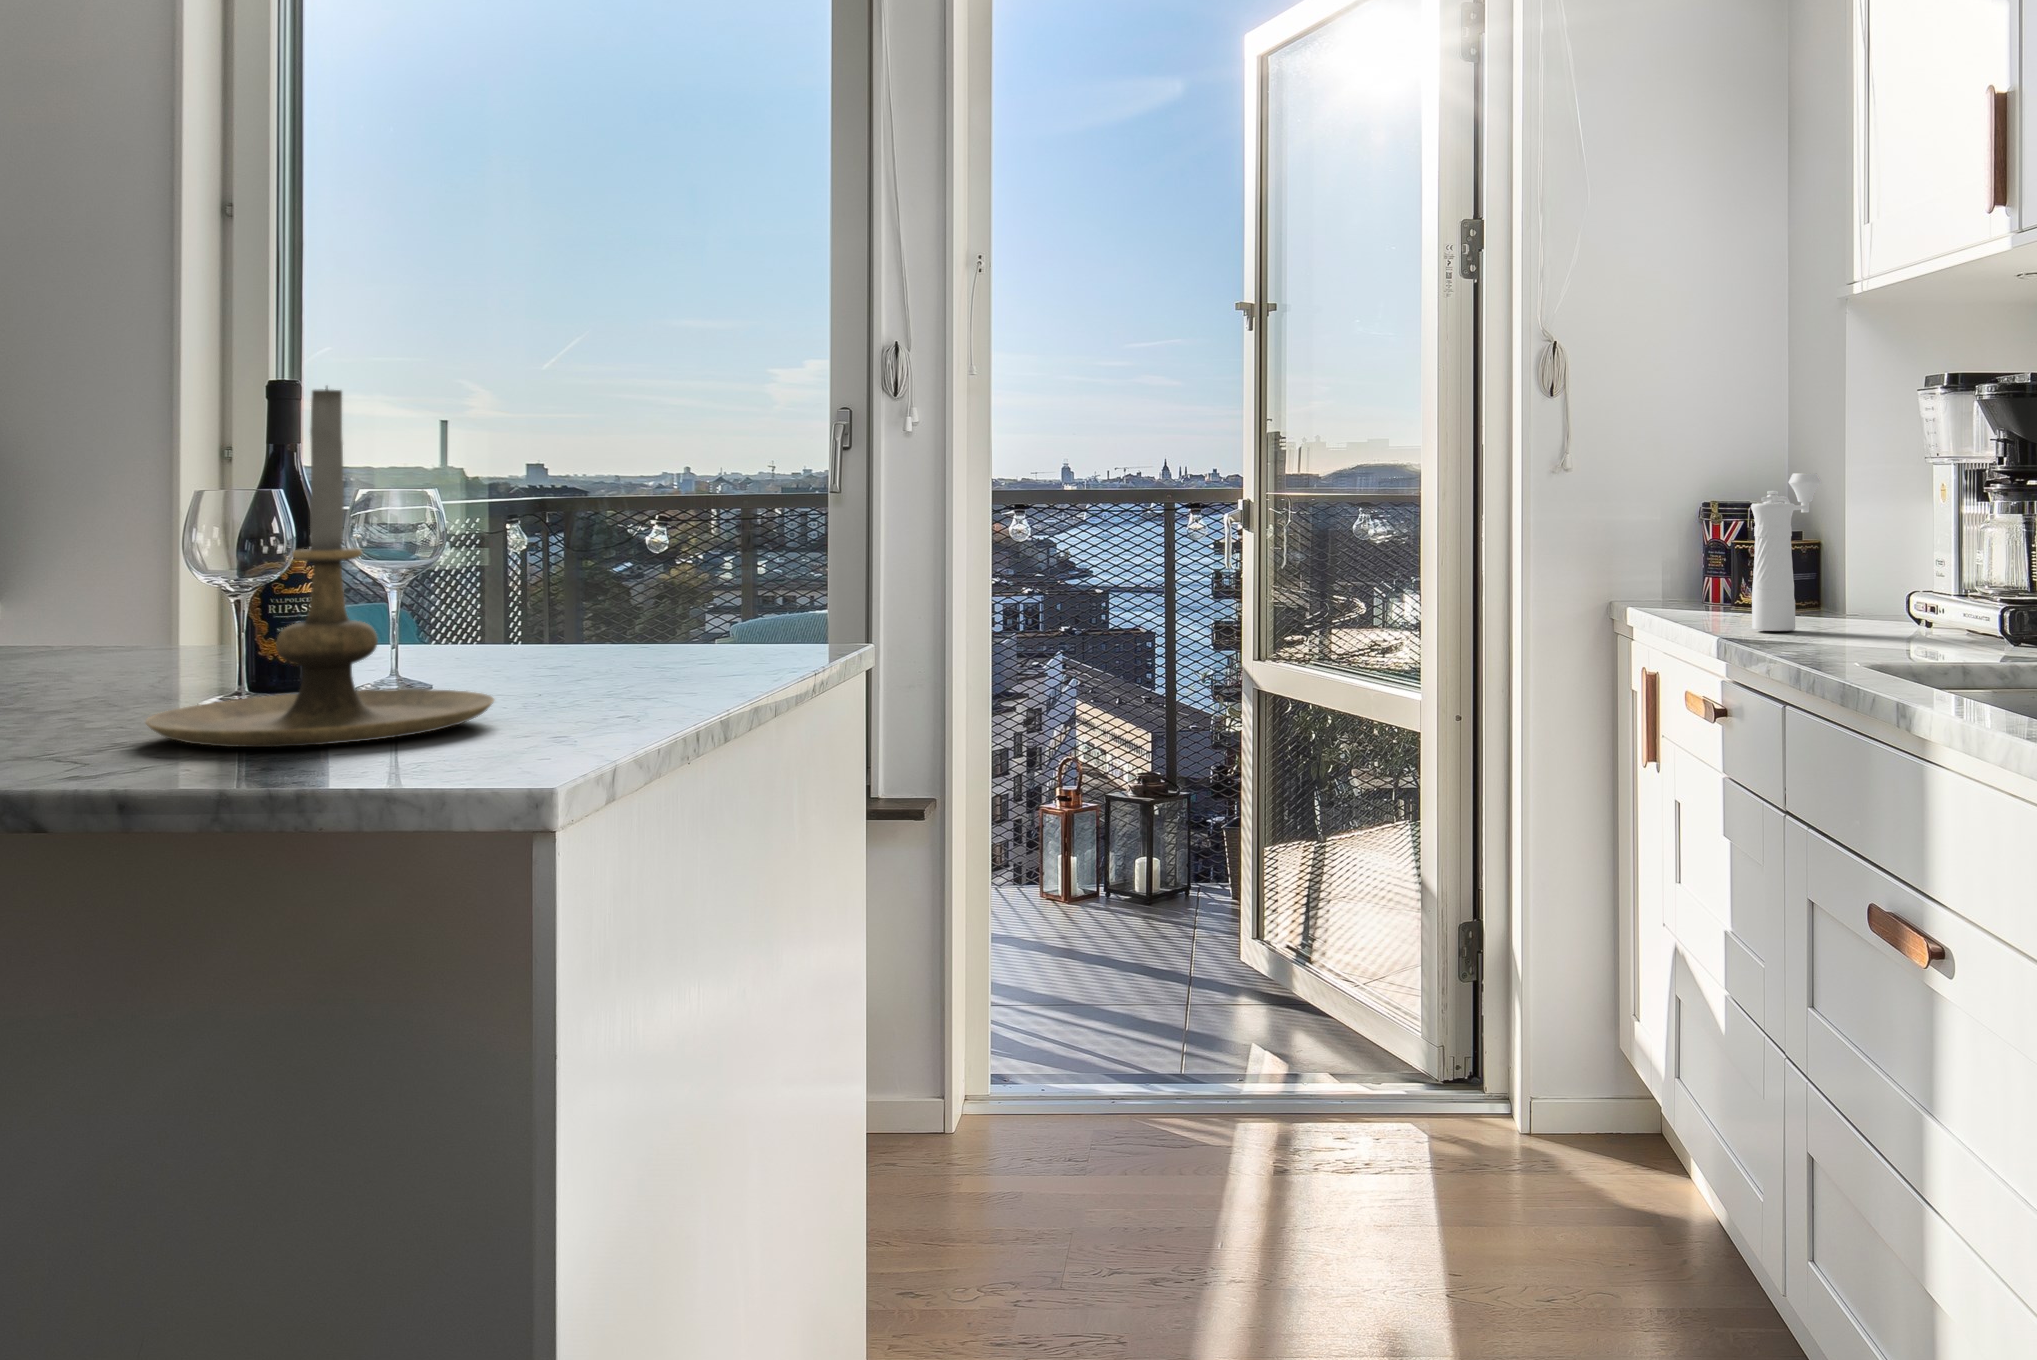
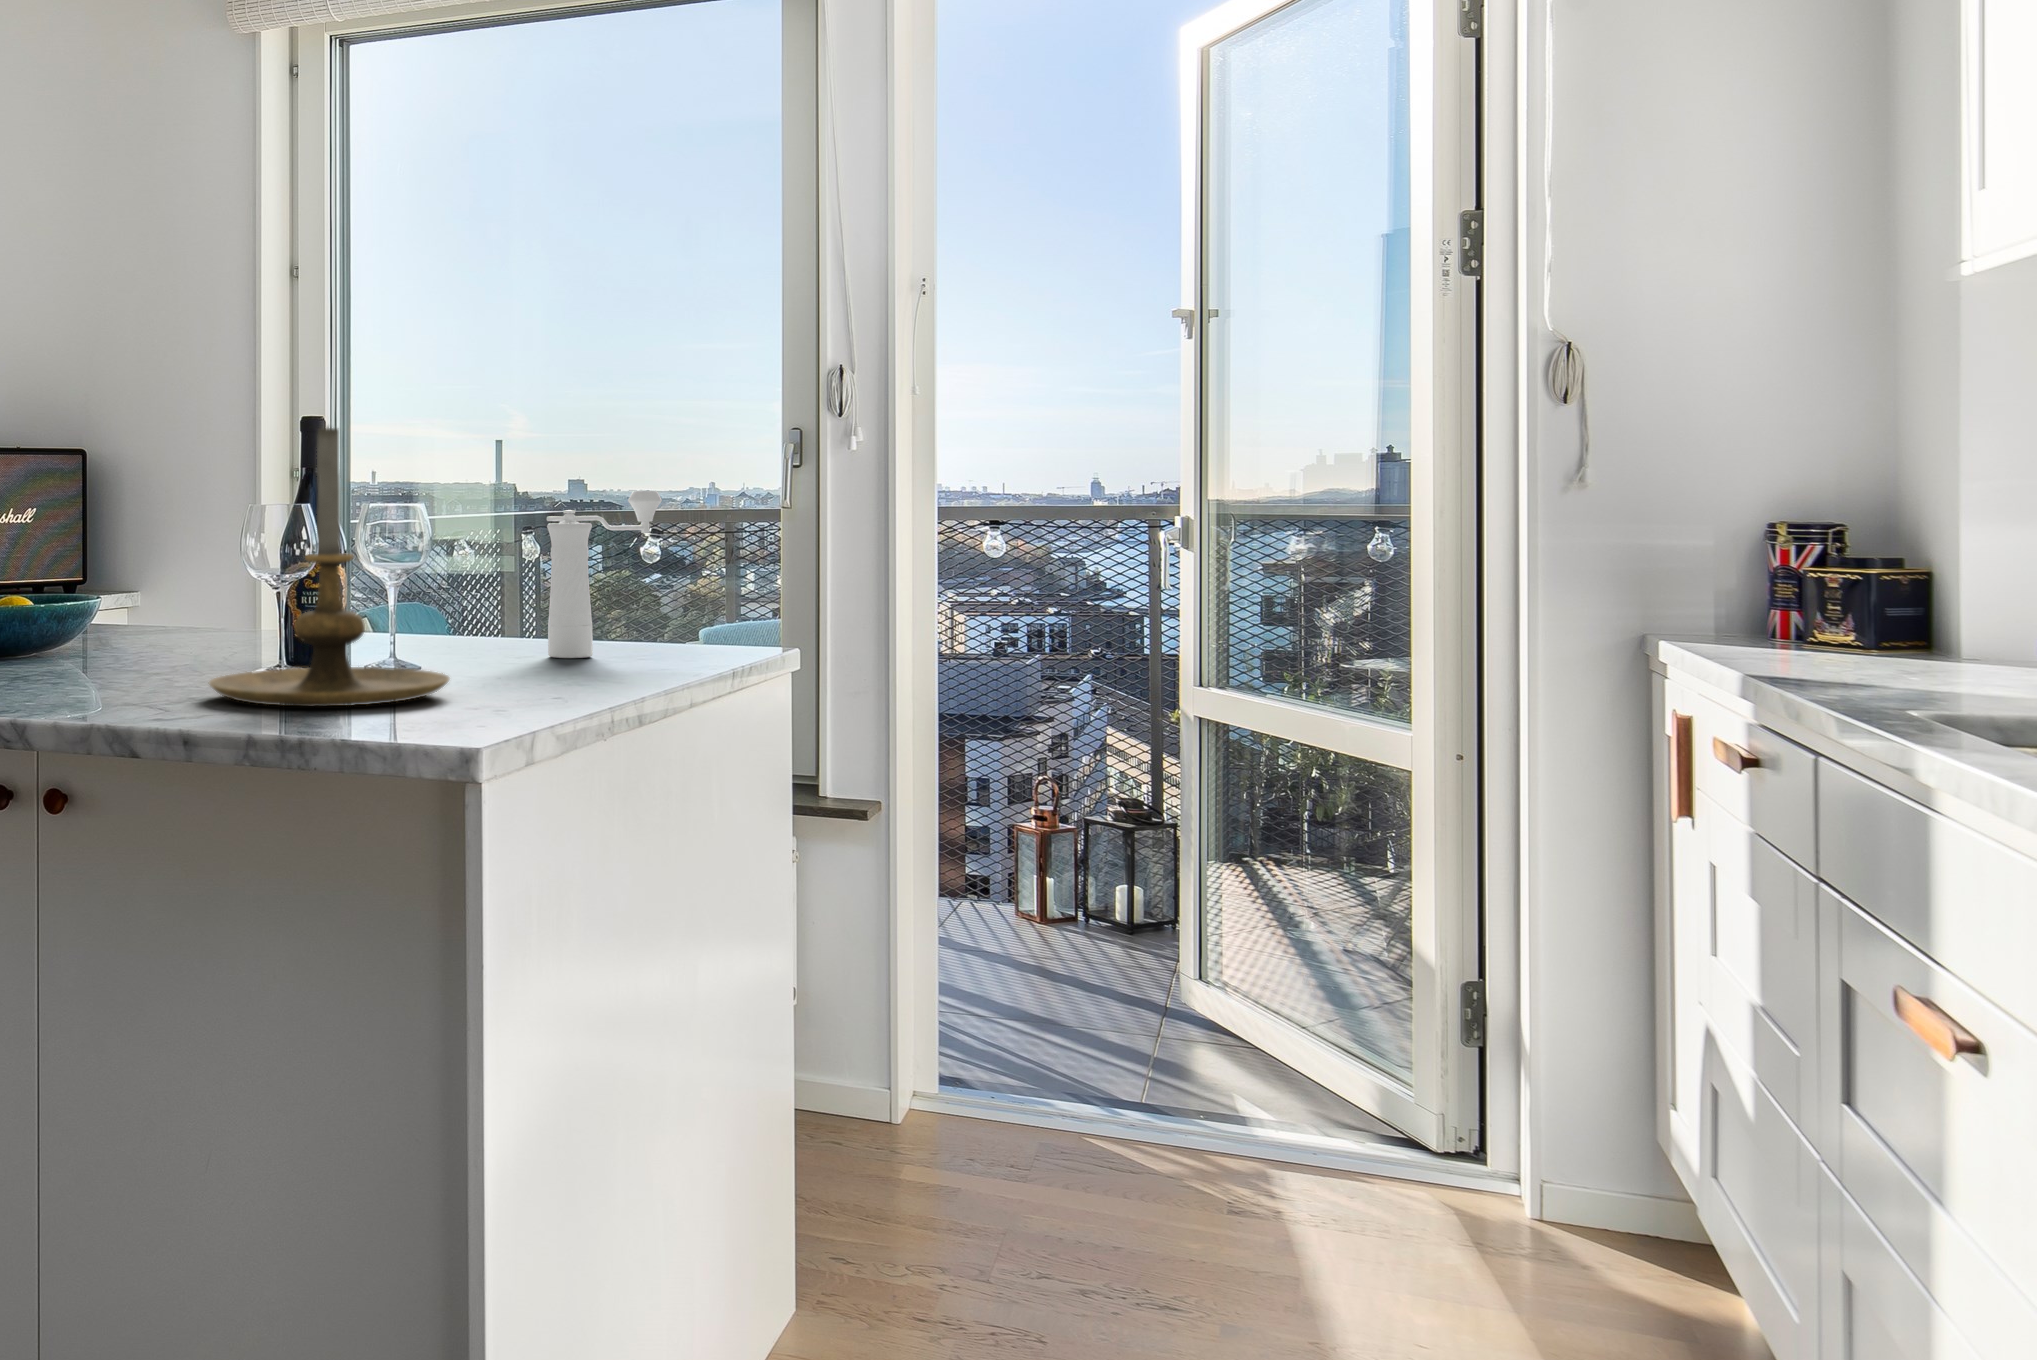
pepper mill: present [1751,473,1821,631] -> present [547,491,662,658]

